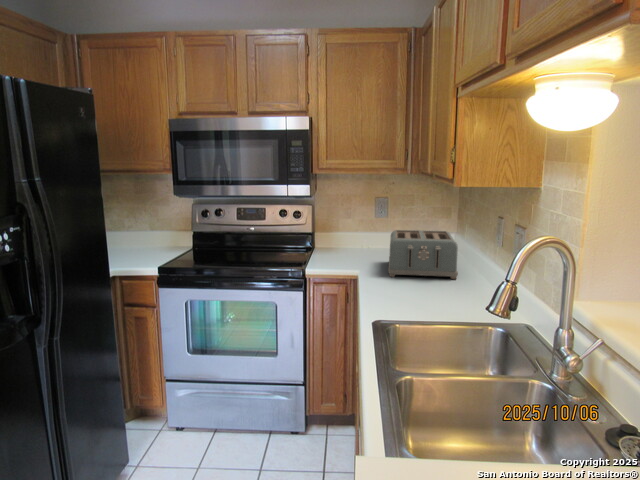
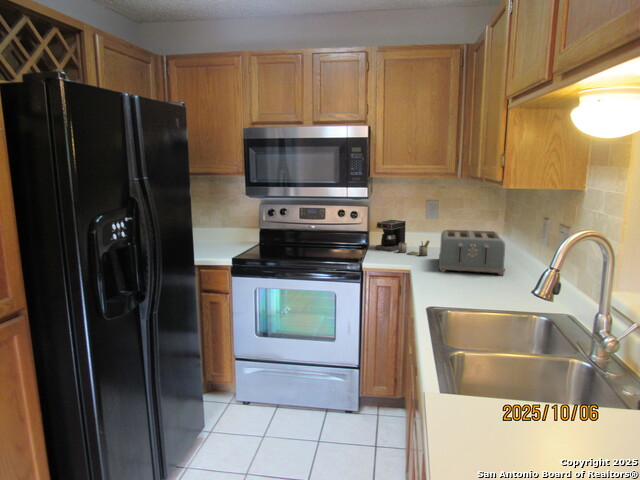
coffee maker: none [322,219,379,259] -> present [376,220,429,256]

